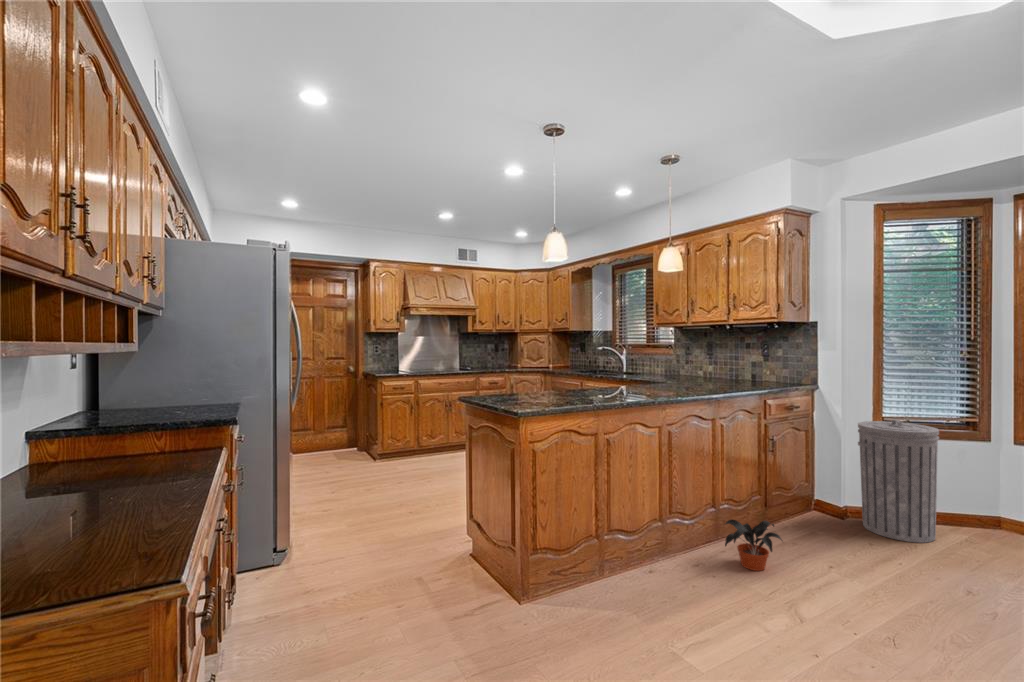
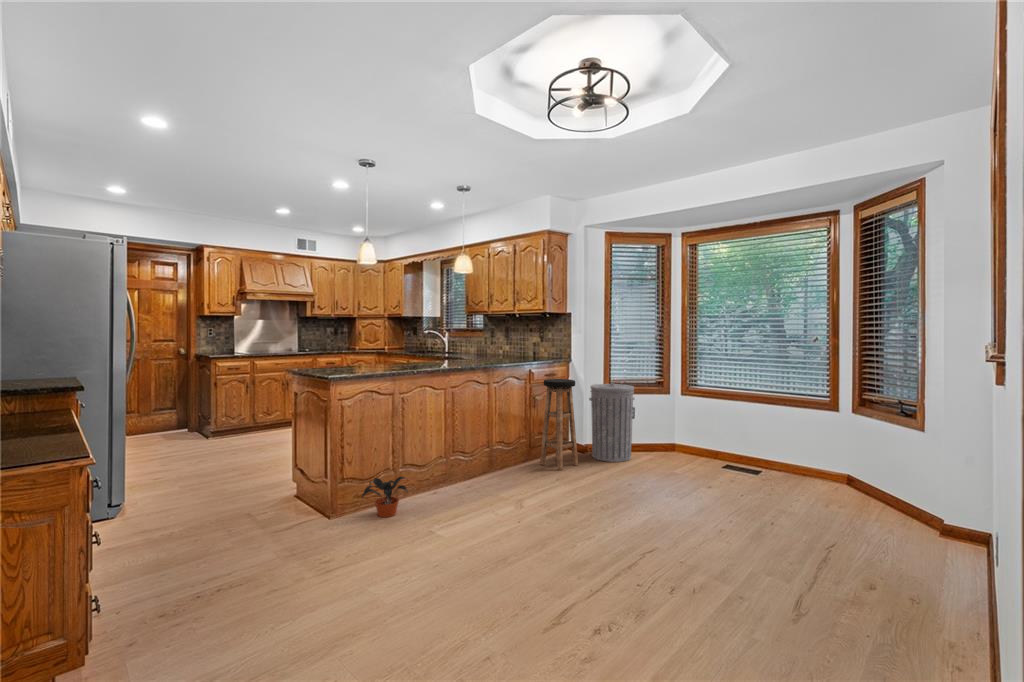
bar stool: none [789,414,853,551] -> present [540,379,578,470]
potted plant: present [725,520,782,571] -> present [362,477,407,517]

